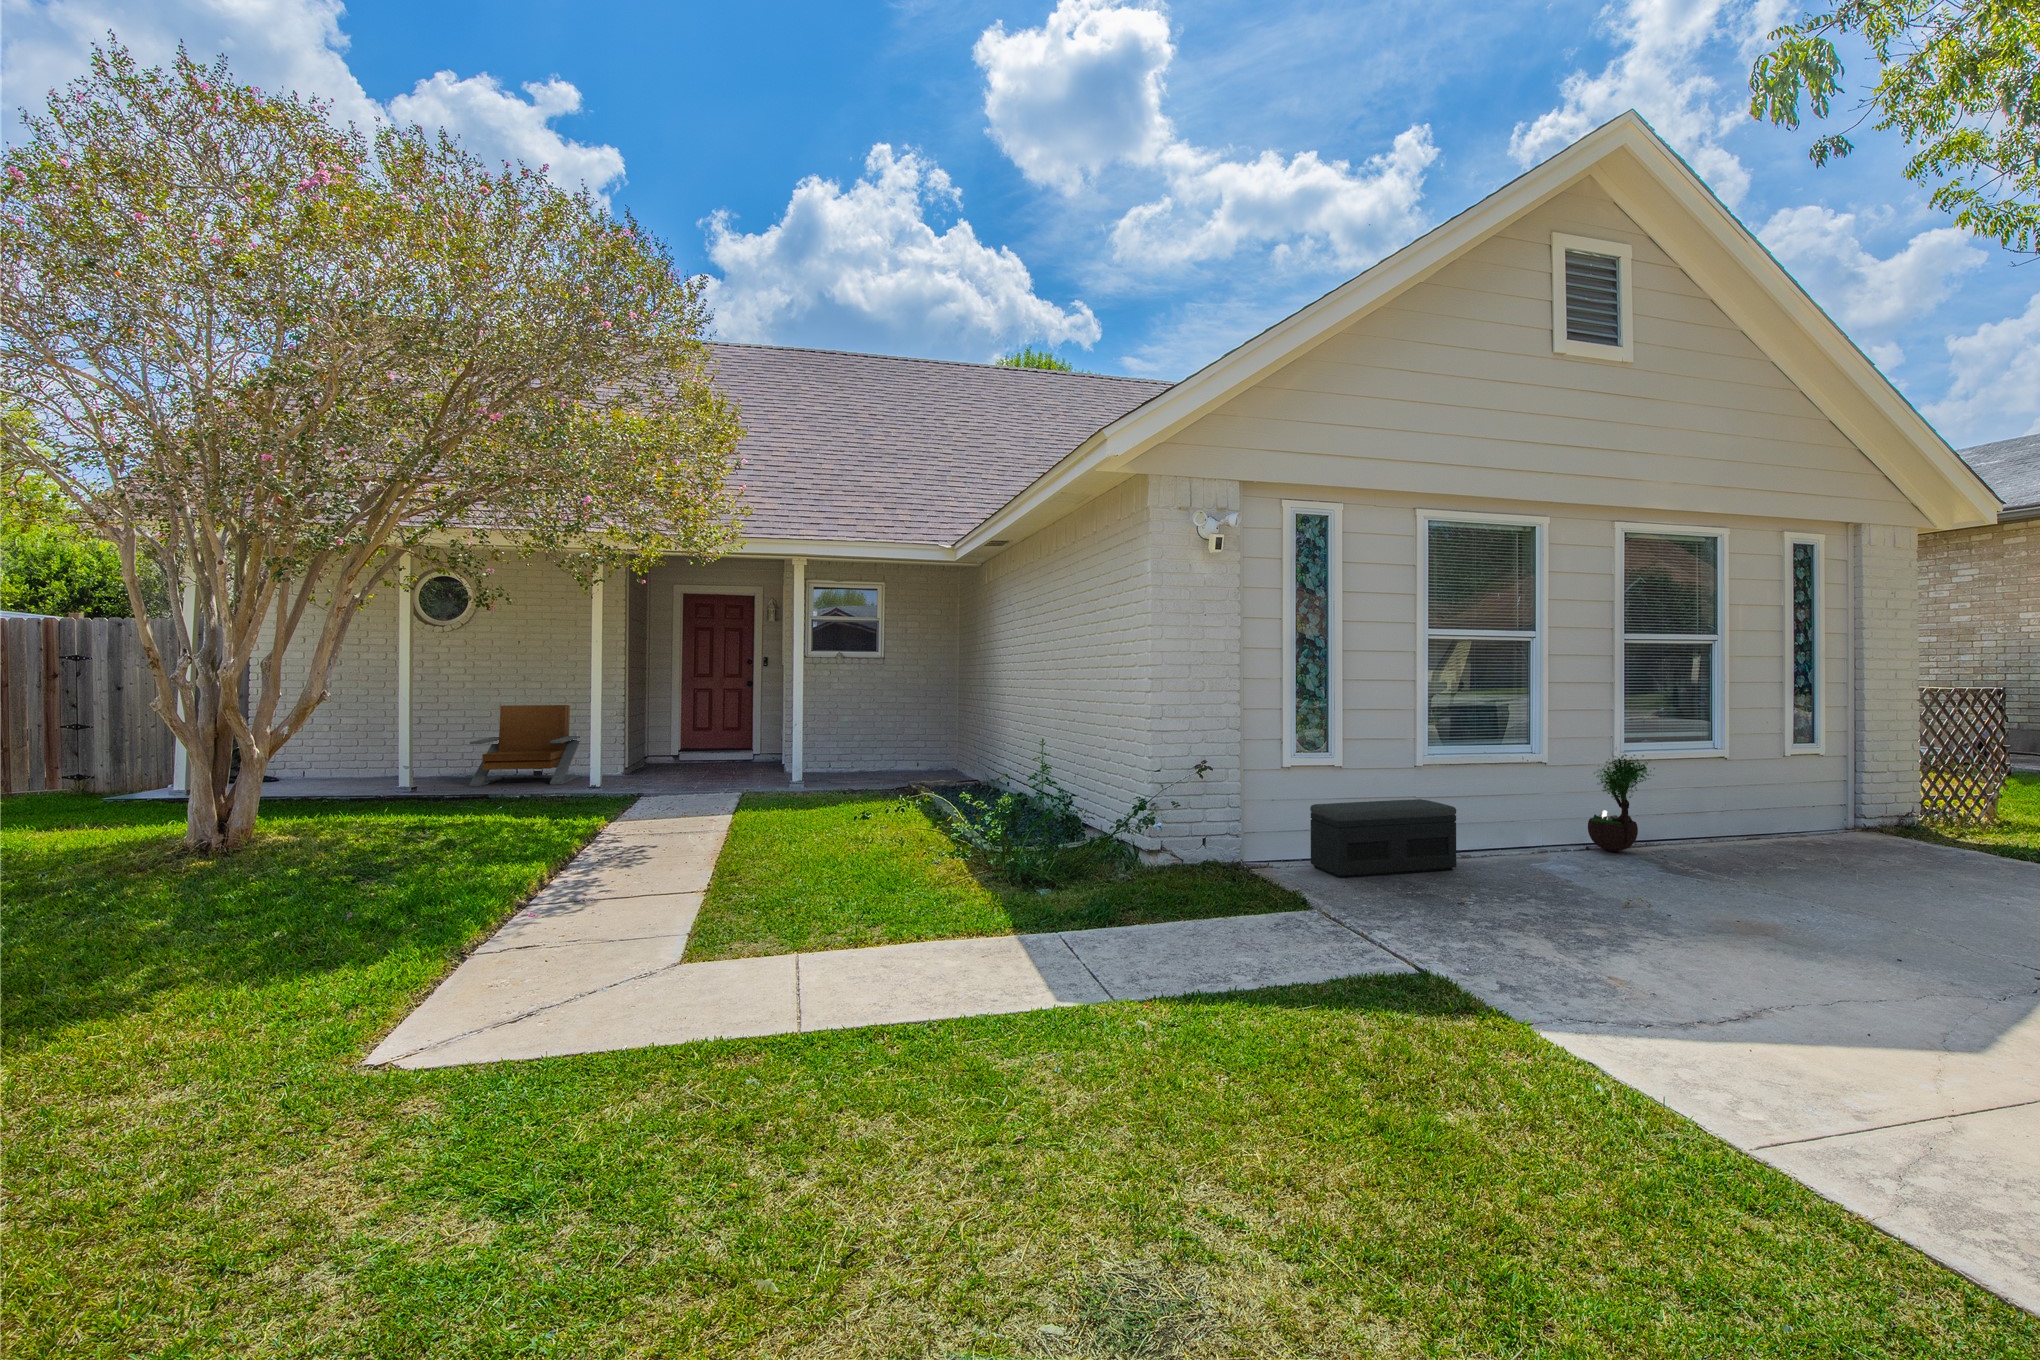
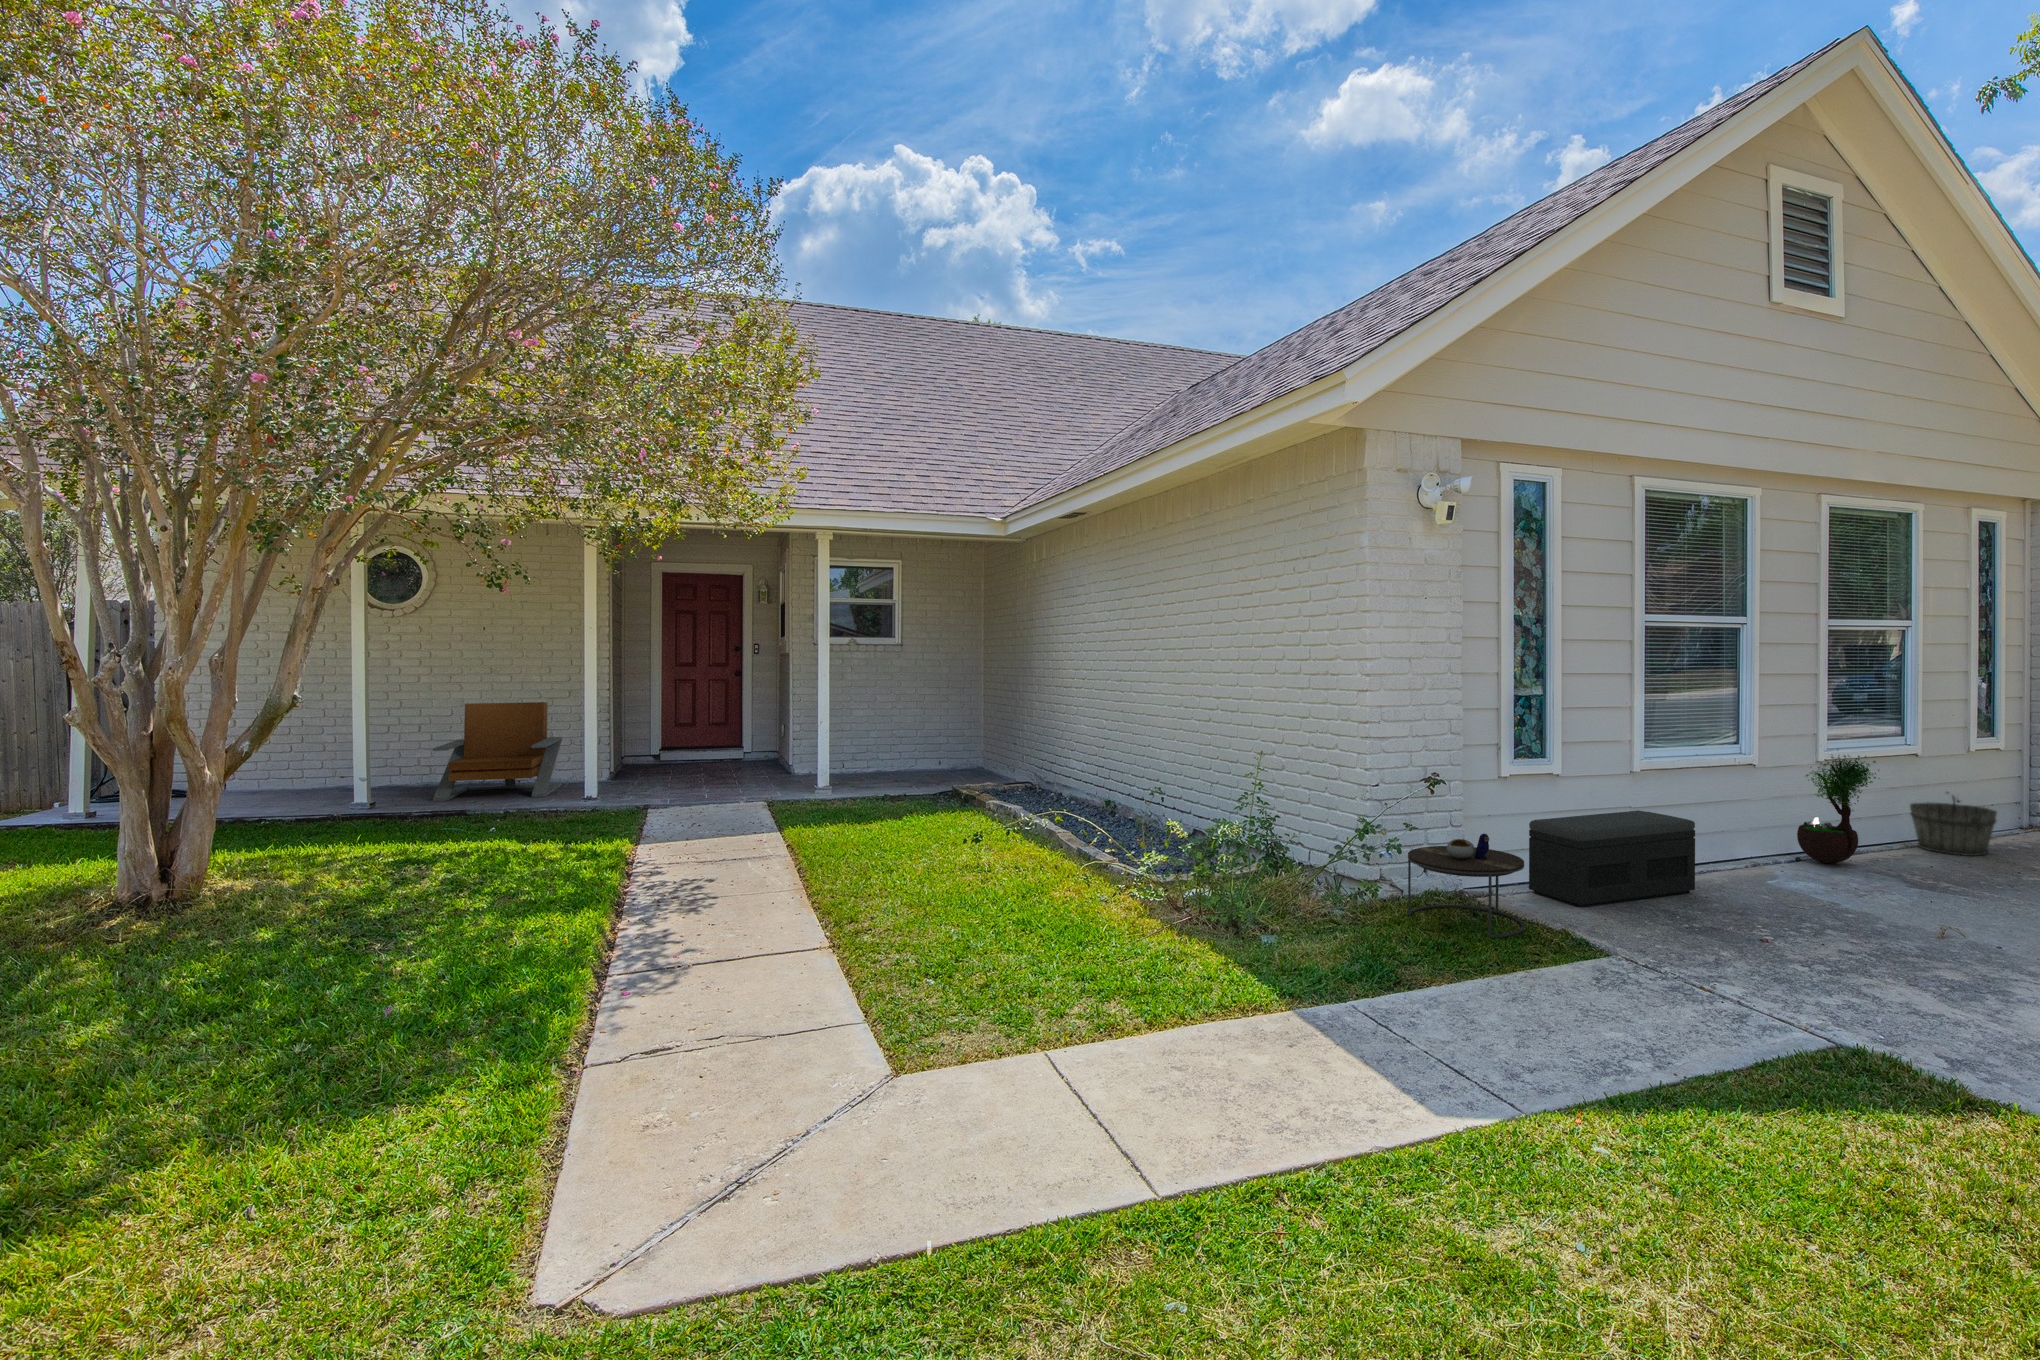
wooden bucket: none [1712,791,1785,849] -> present [1910,792,1997,856]
side table: none [1181,811,1274,896] -> present [1408,834,1524,938]

